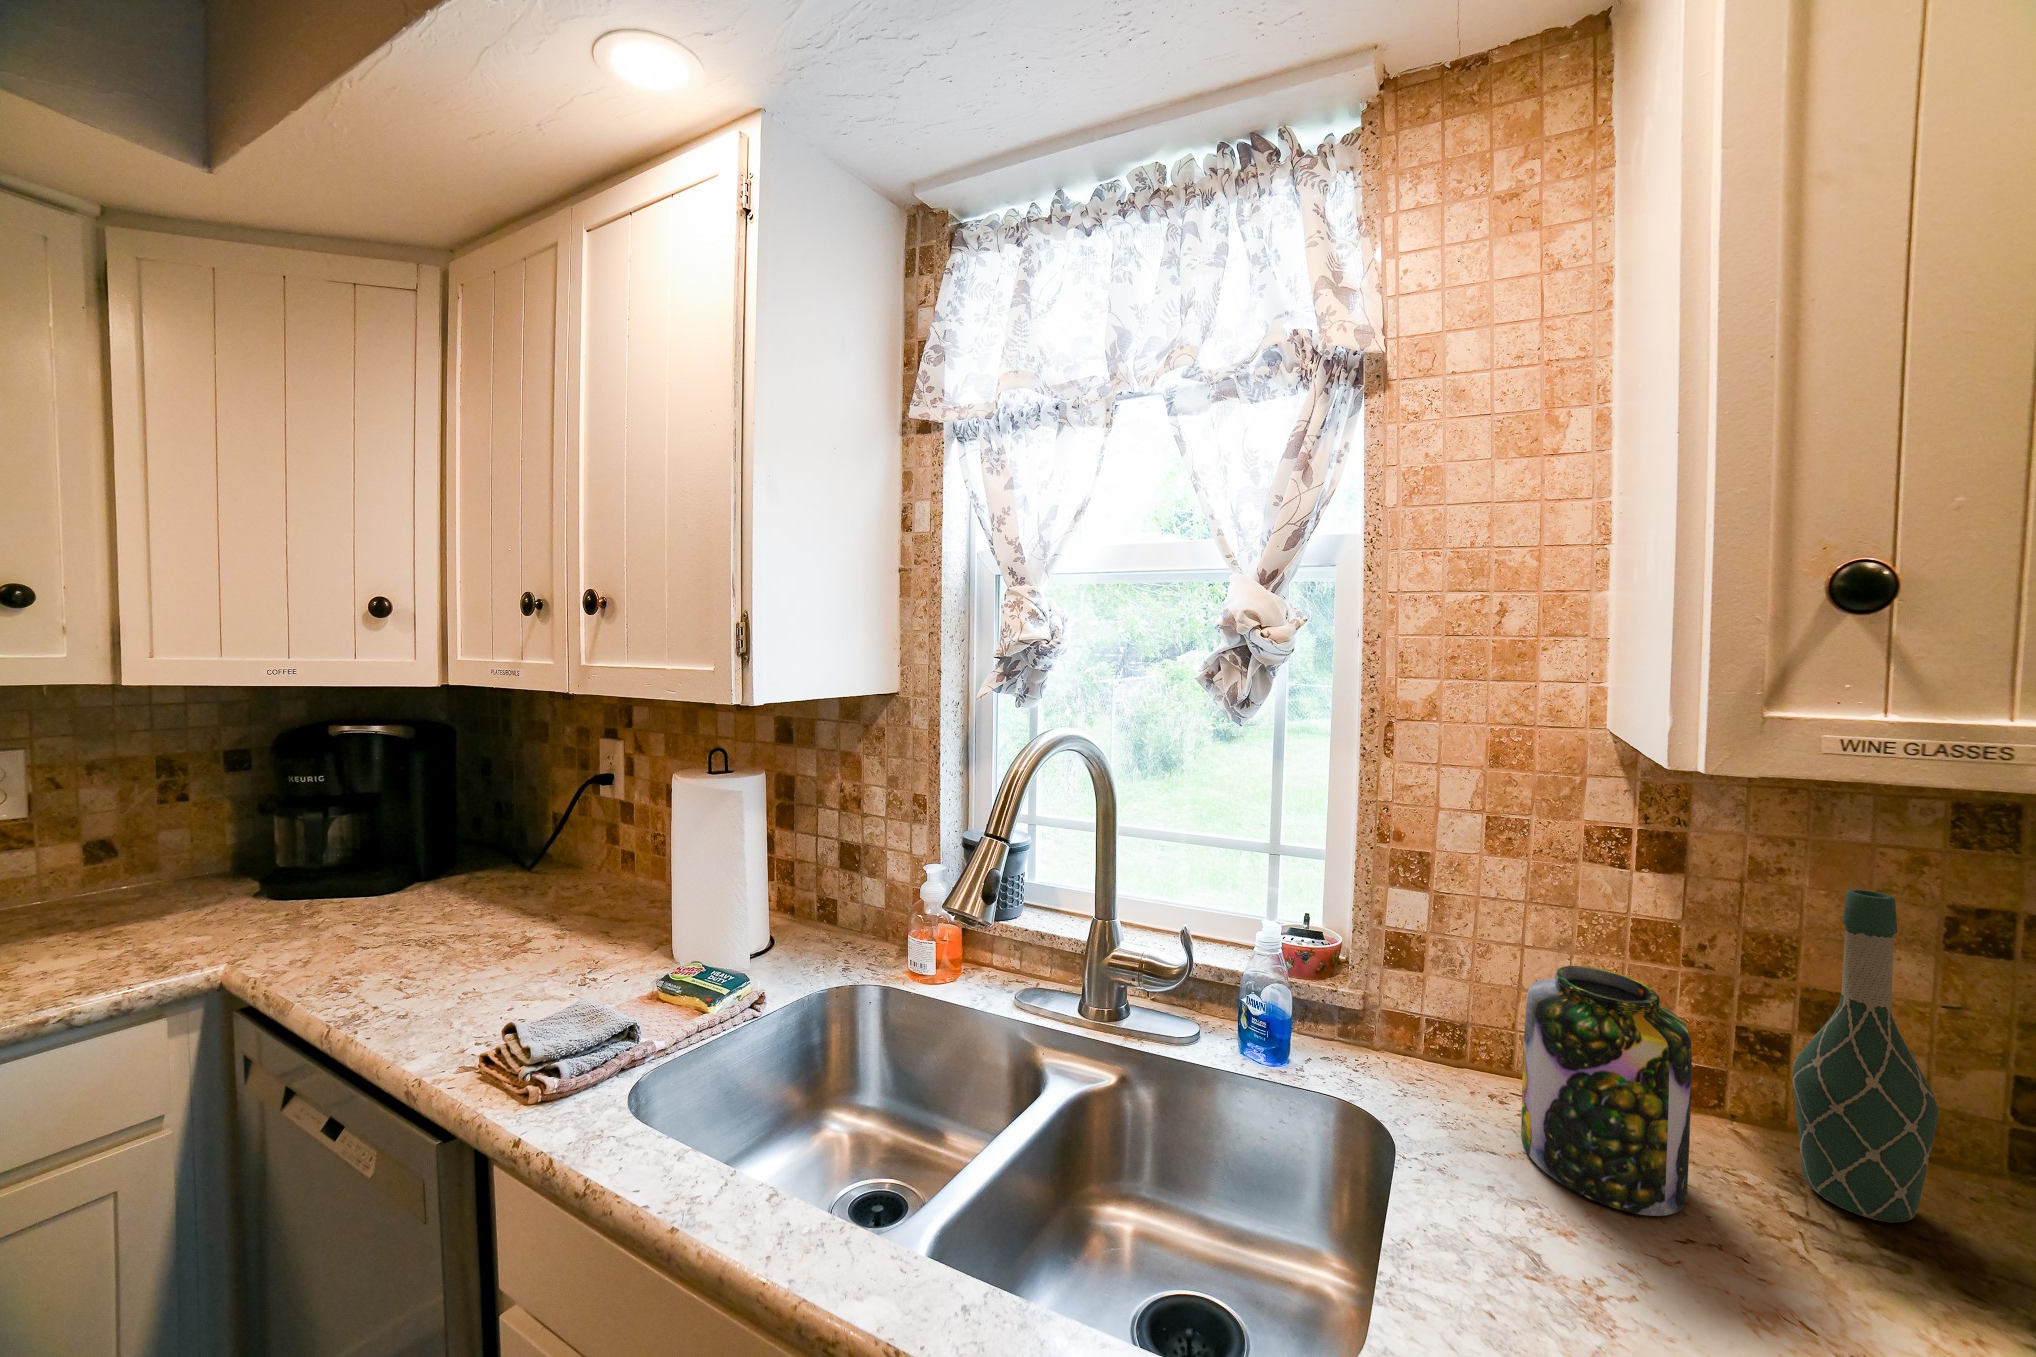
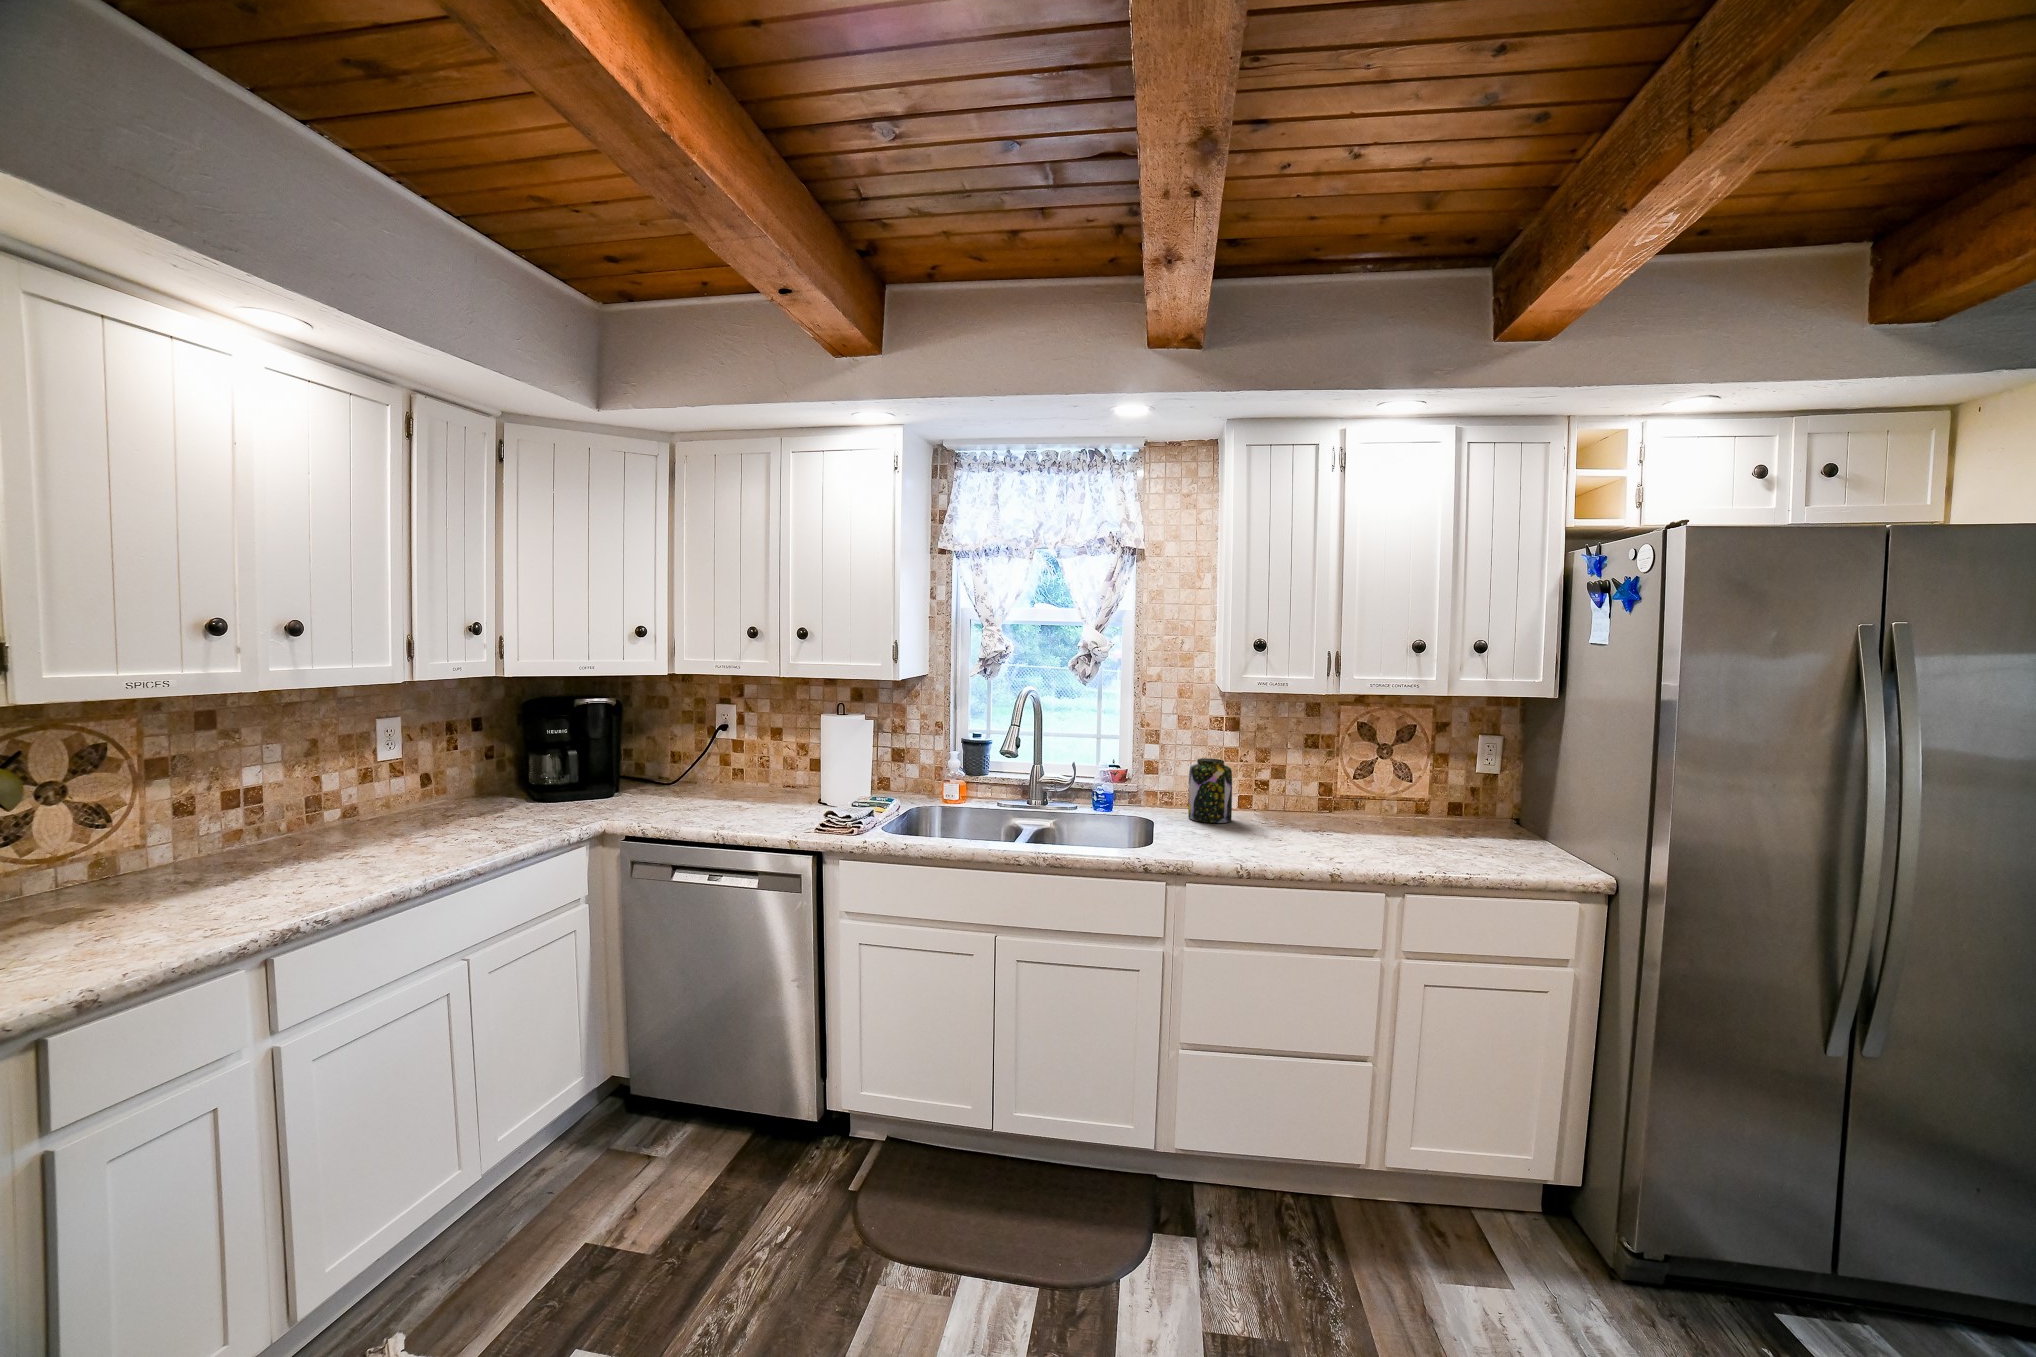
wine bottle: present [1792,889,1938,1222] -> none [1260,726,1292,820]

